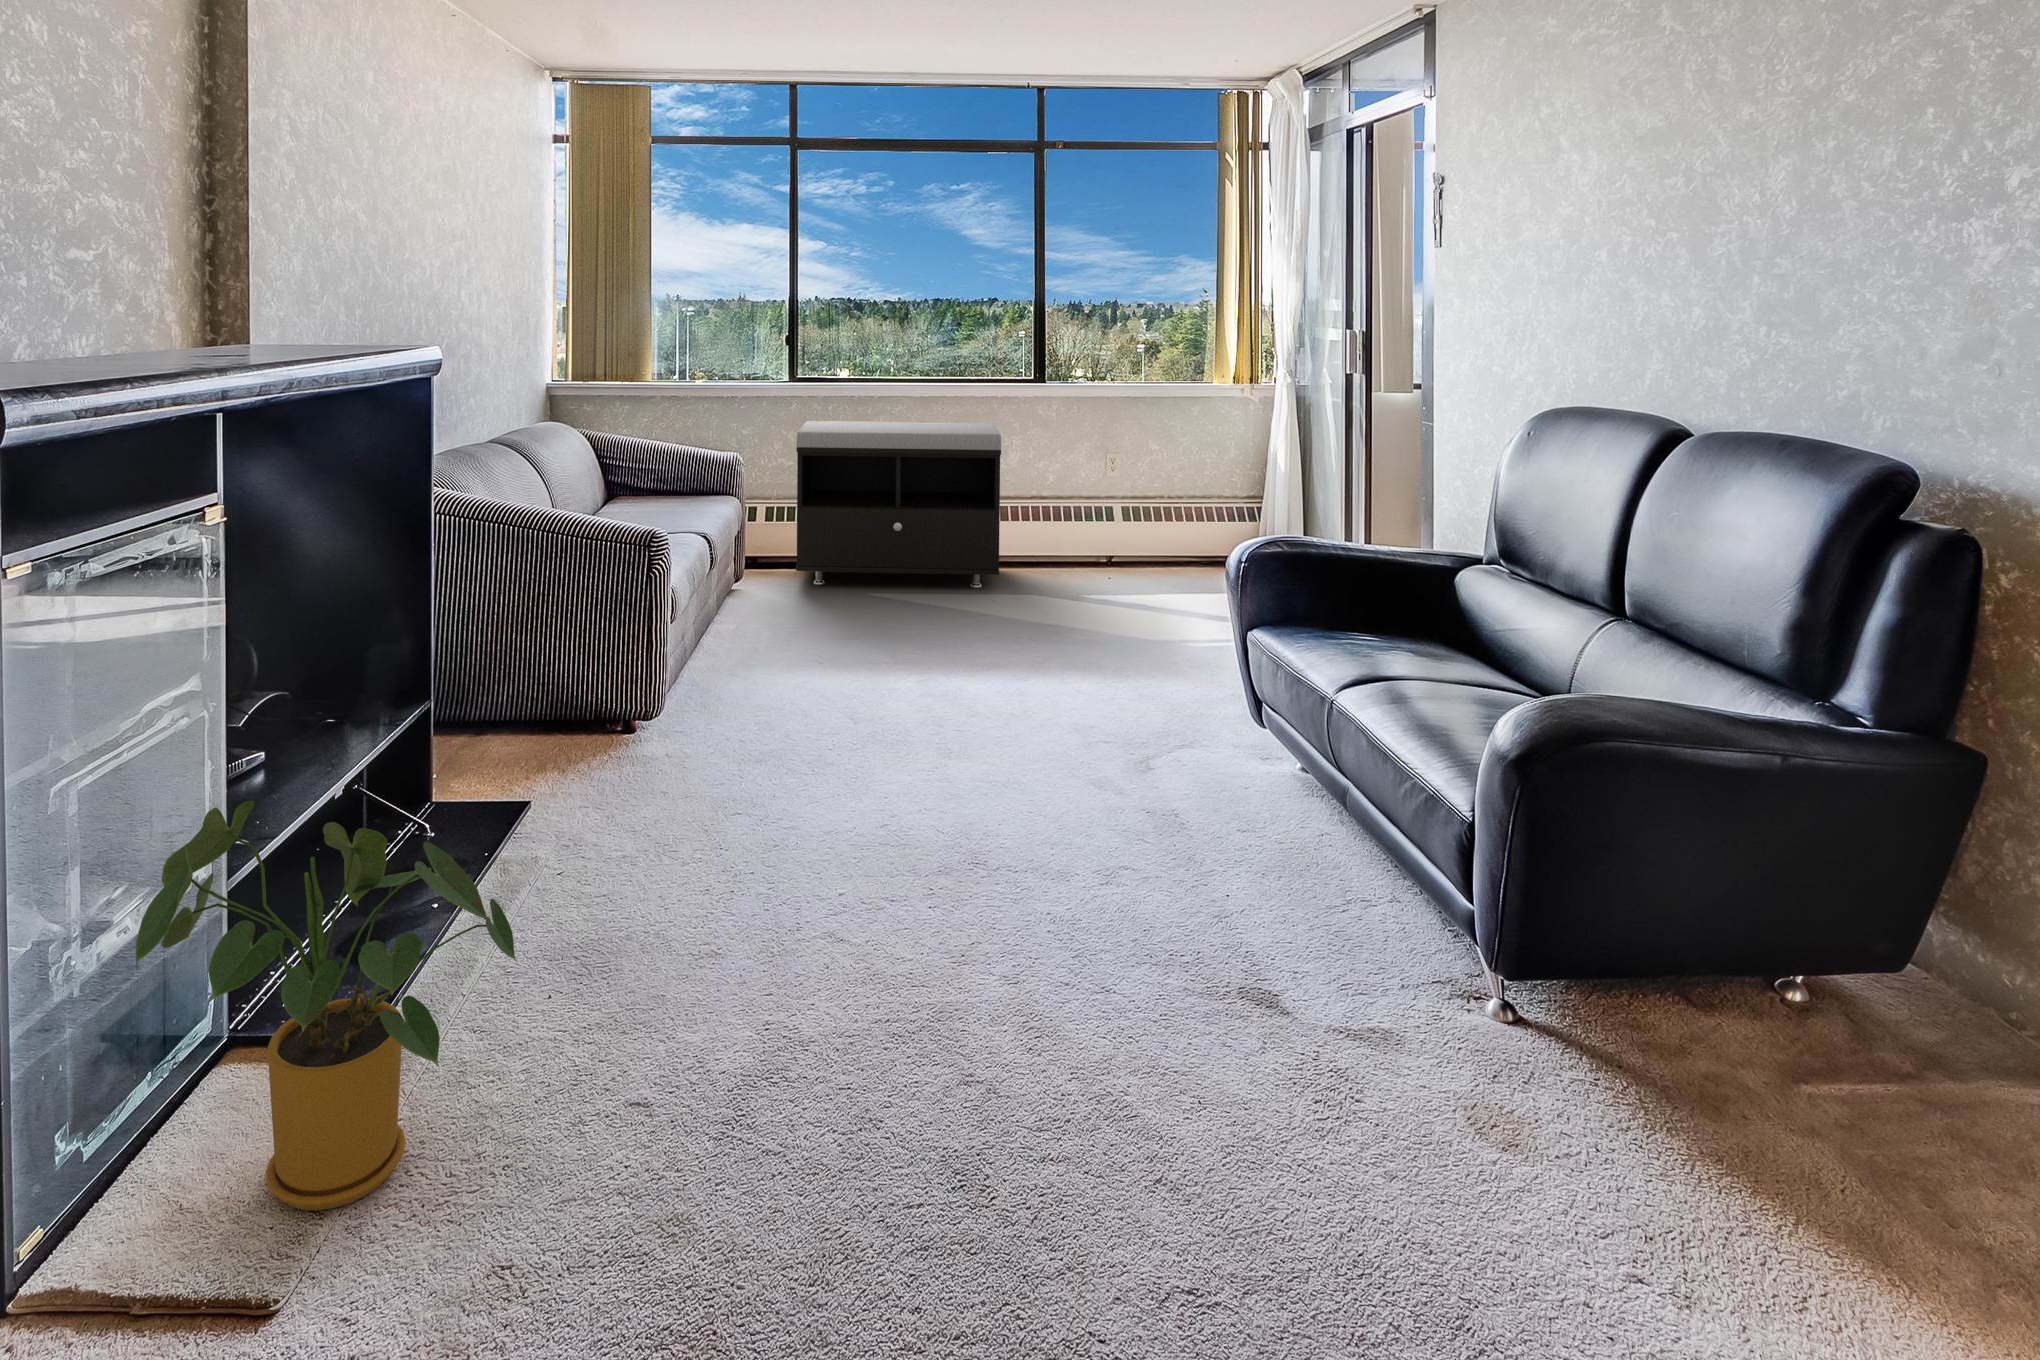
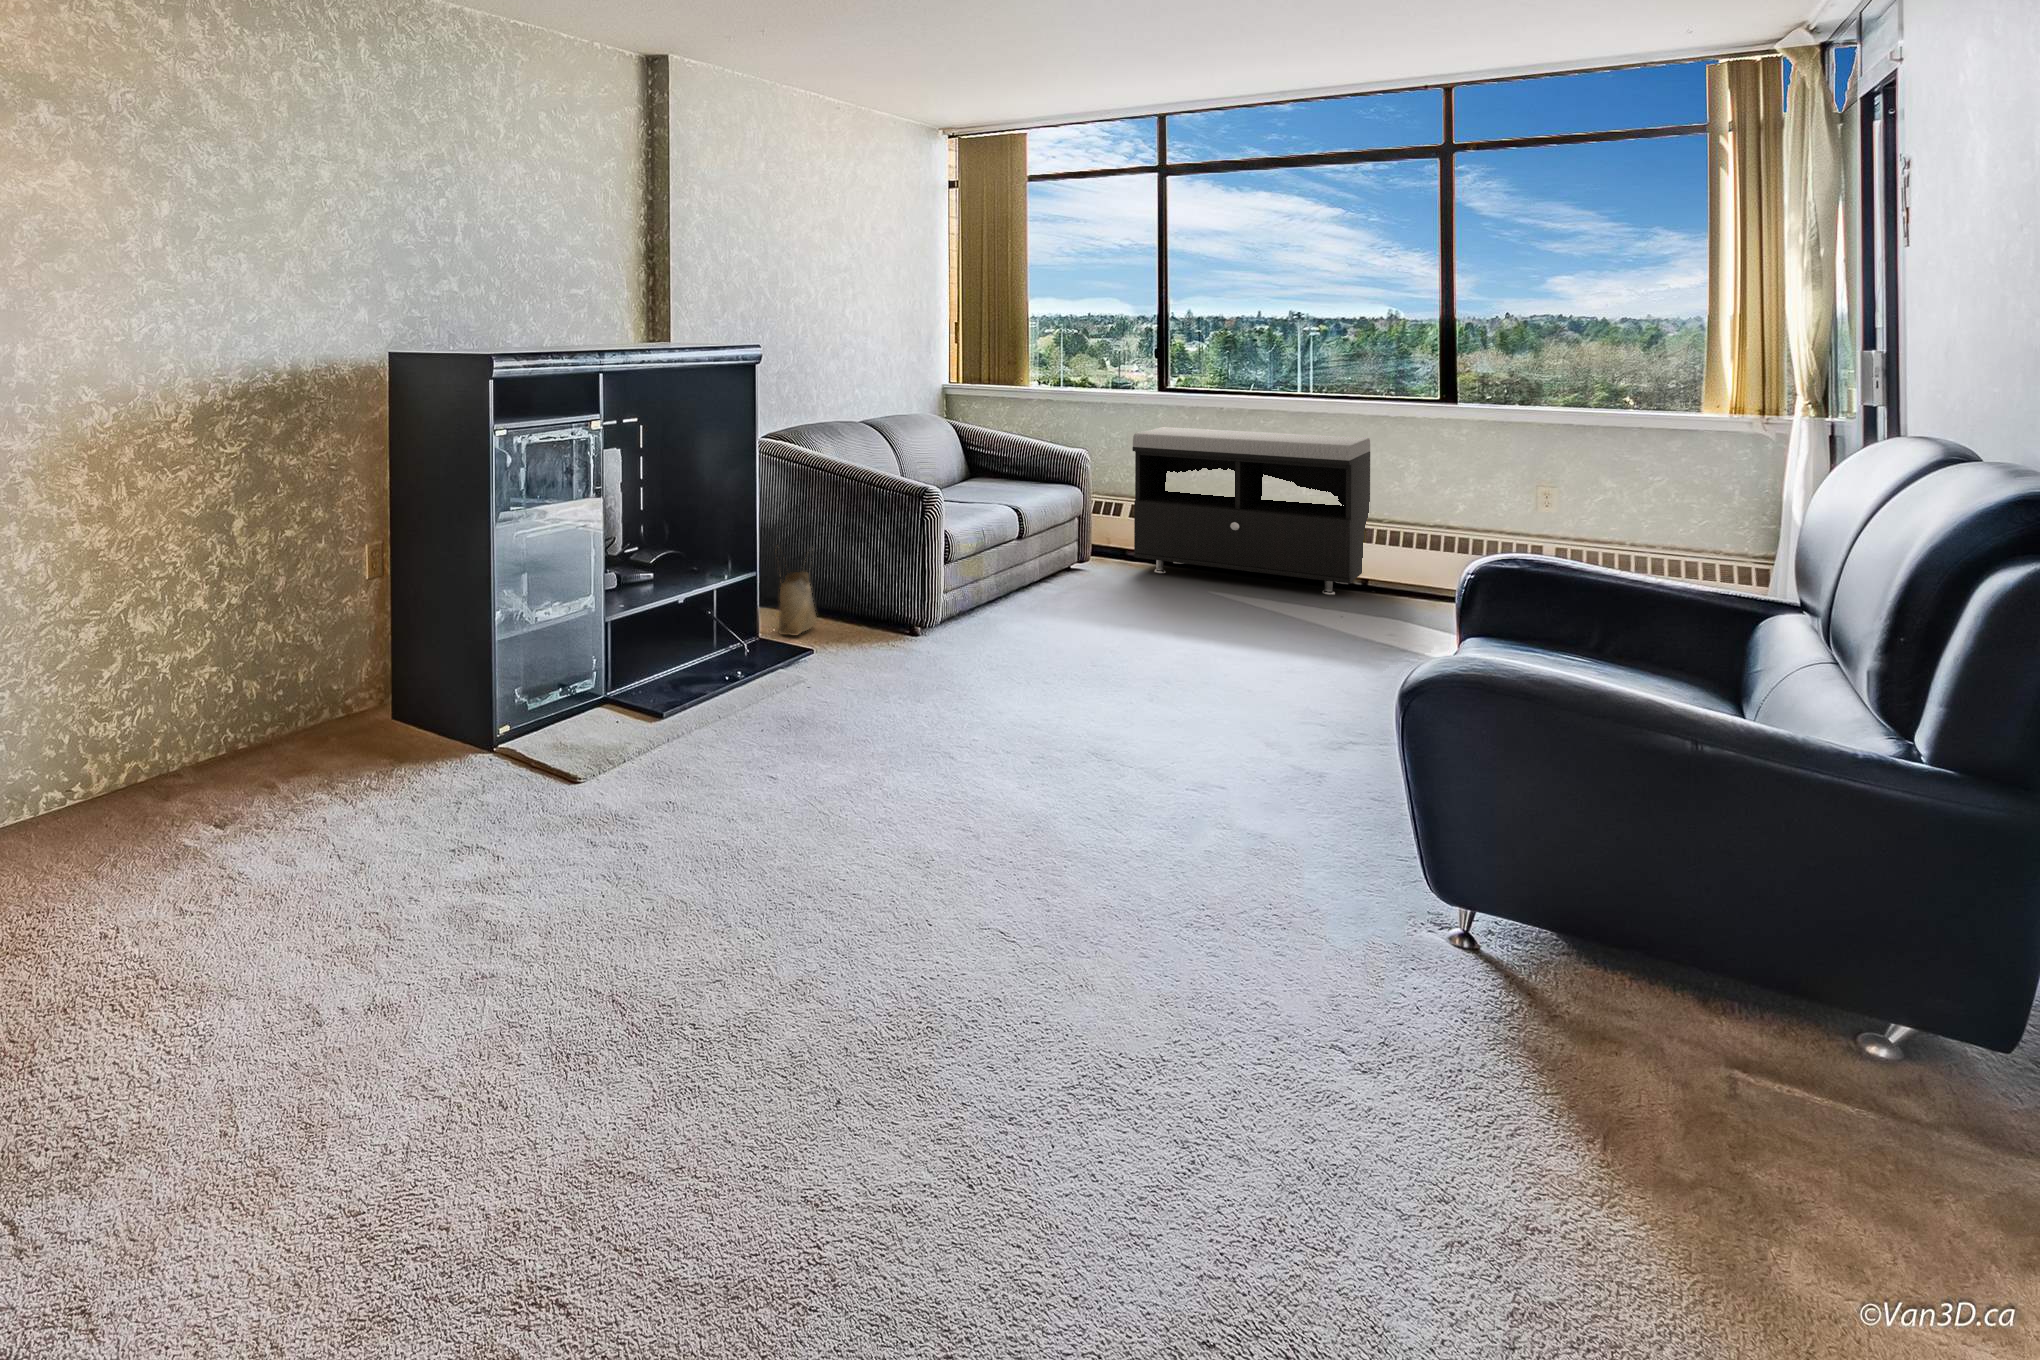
woven basket: none [454,643,512,788] -> present [775,546,817,635]
house plant: present [136,801,517,1210] -> none [548,560,711,748]

